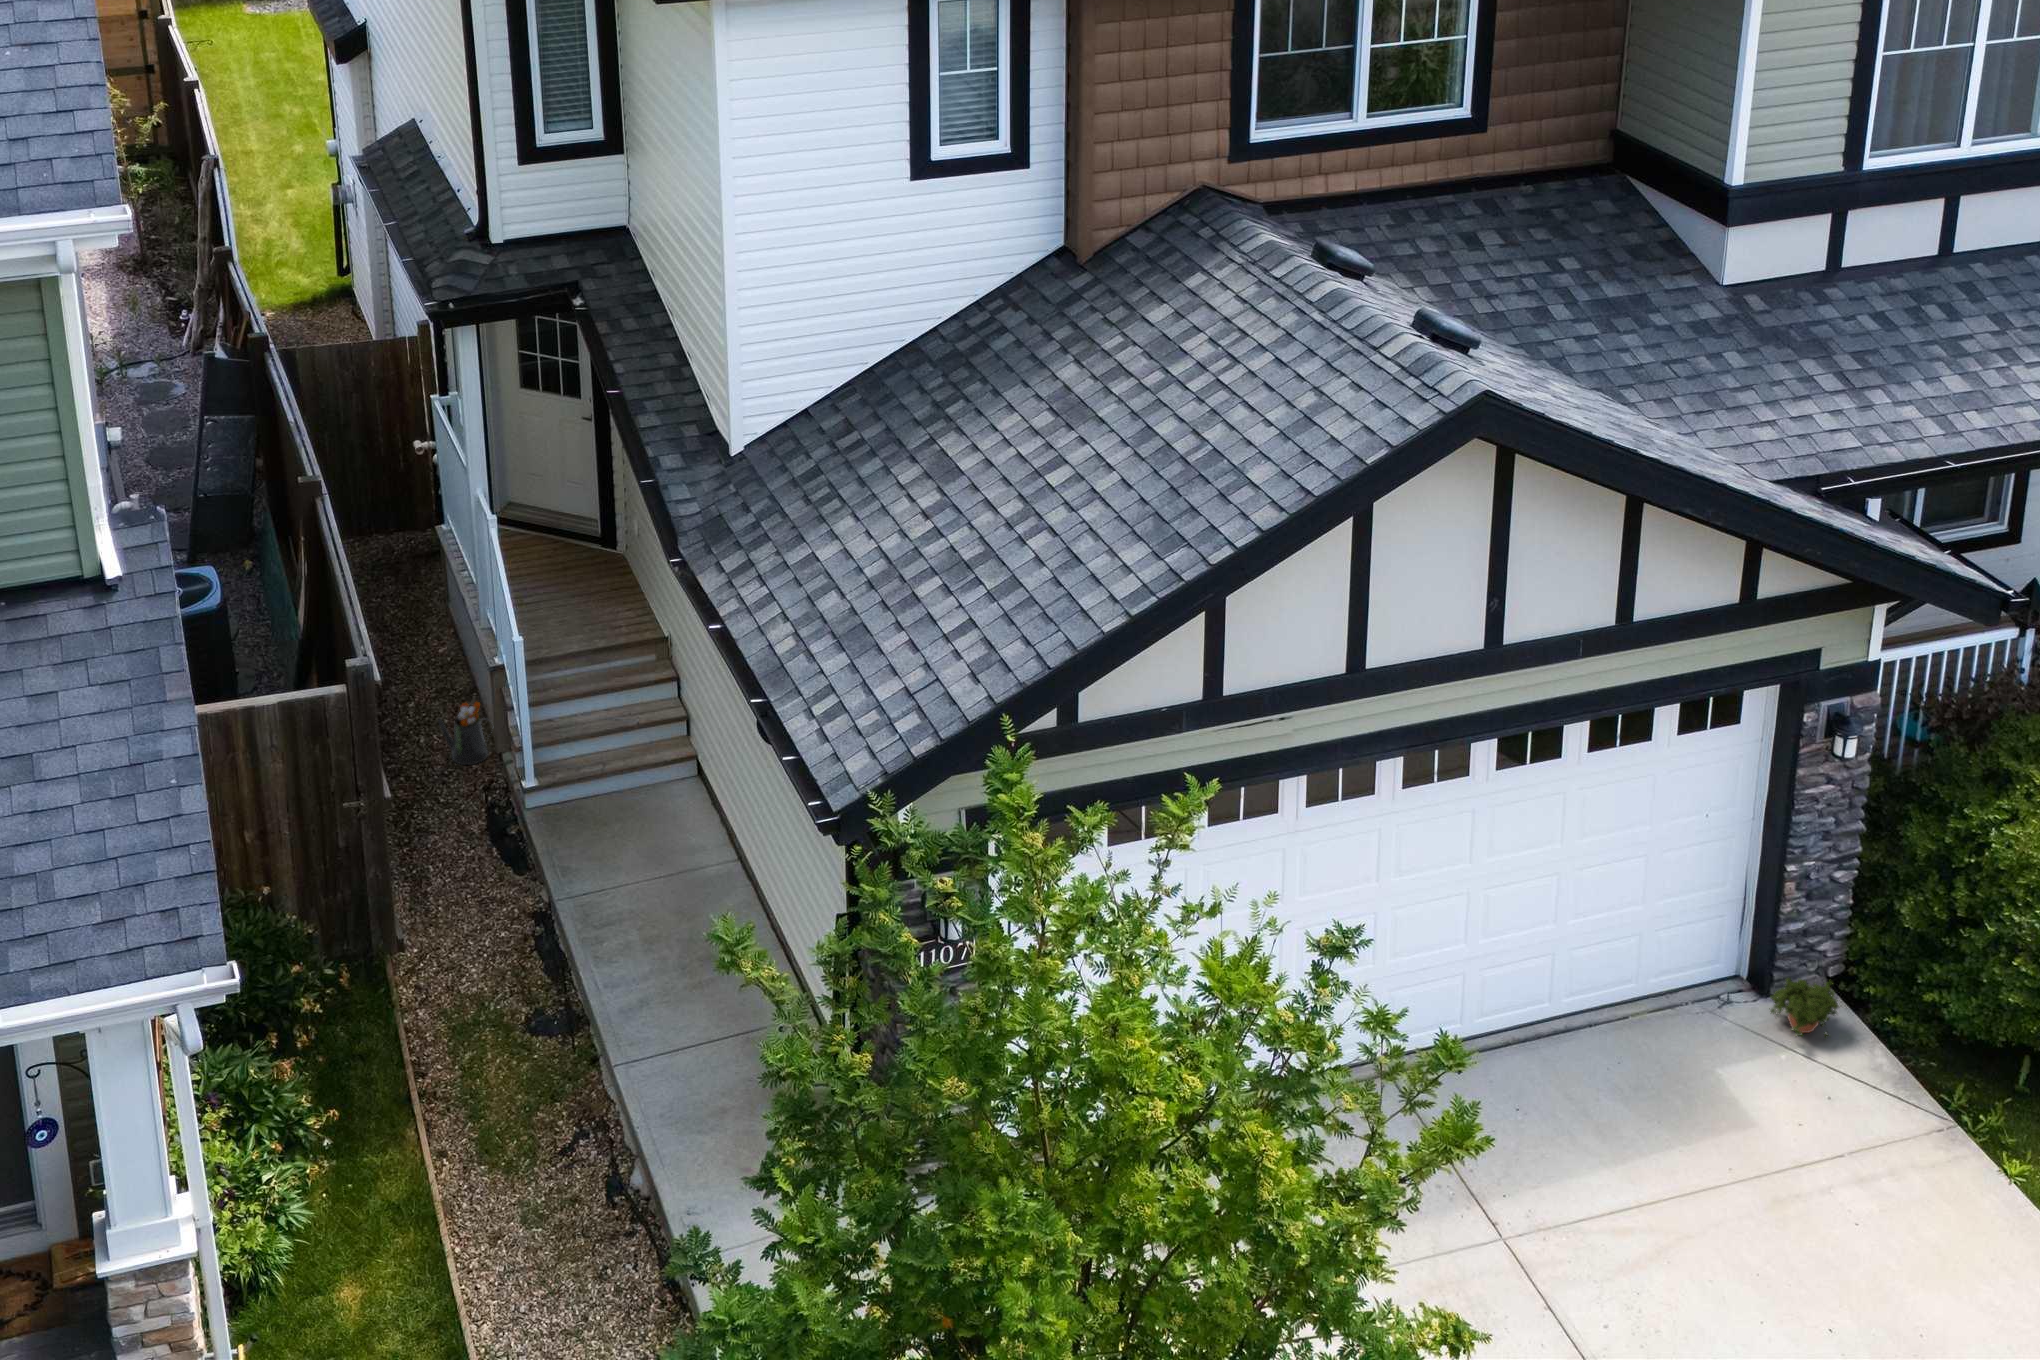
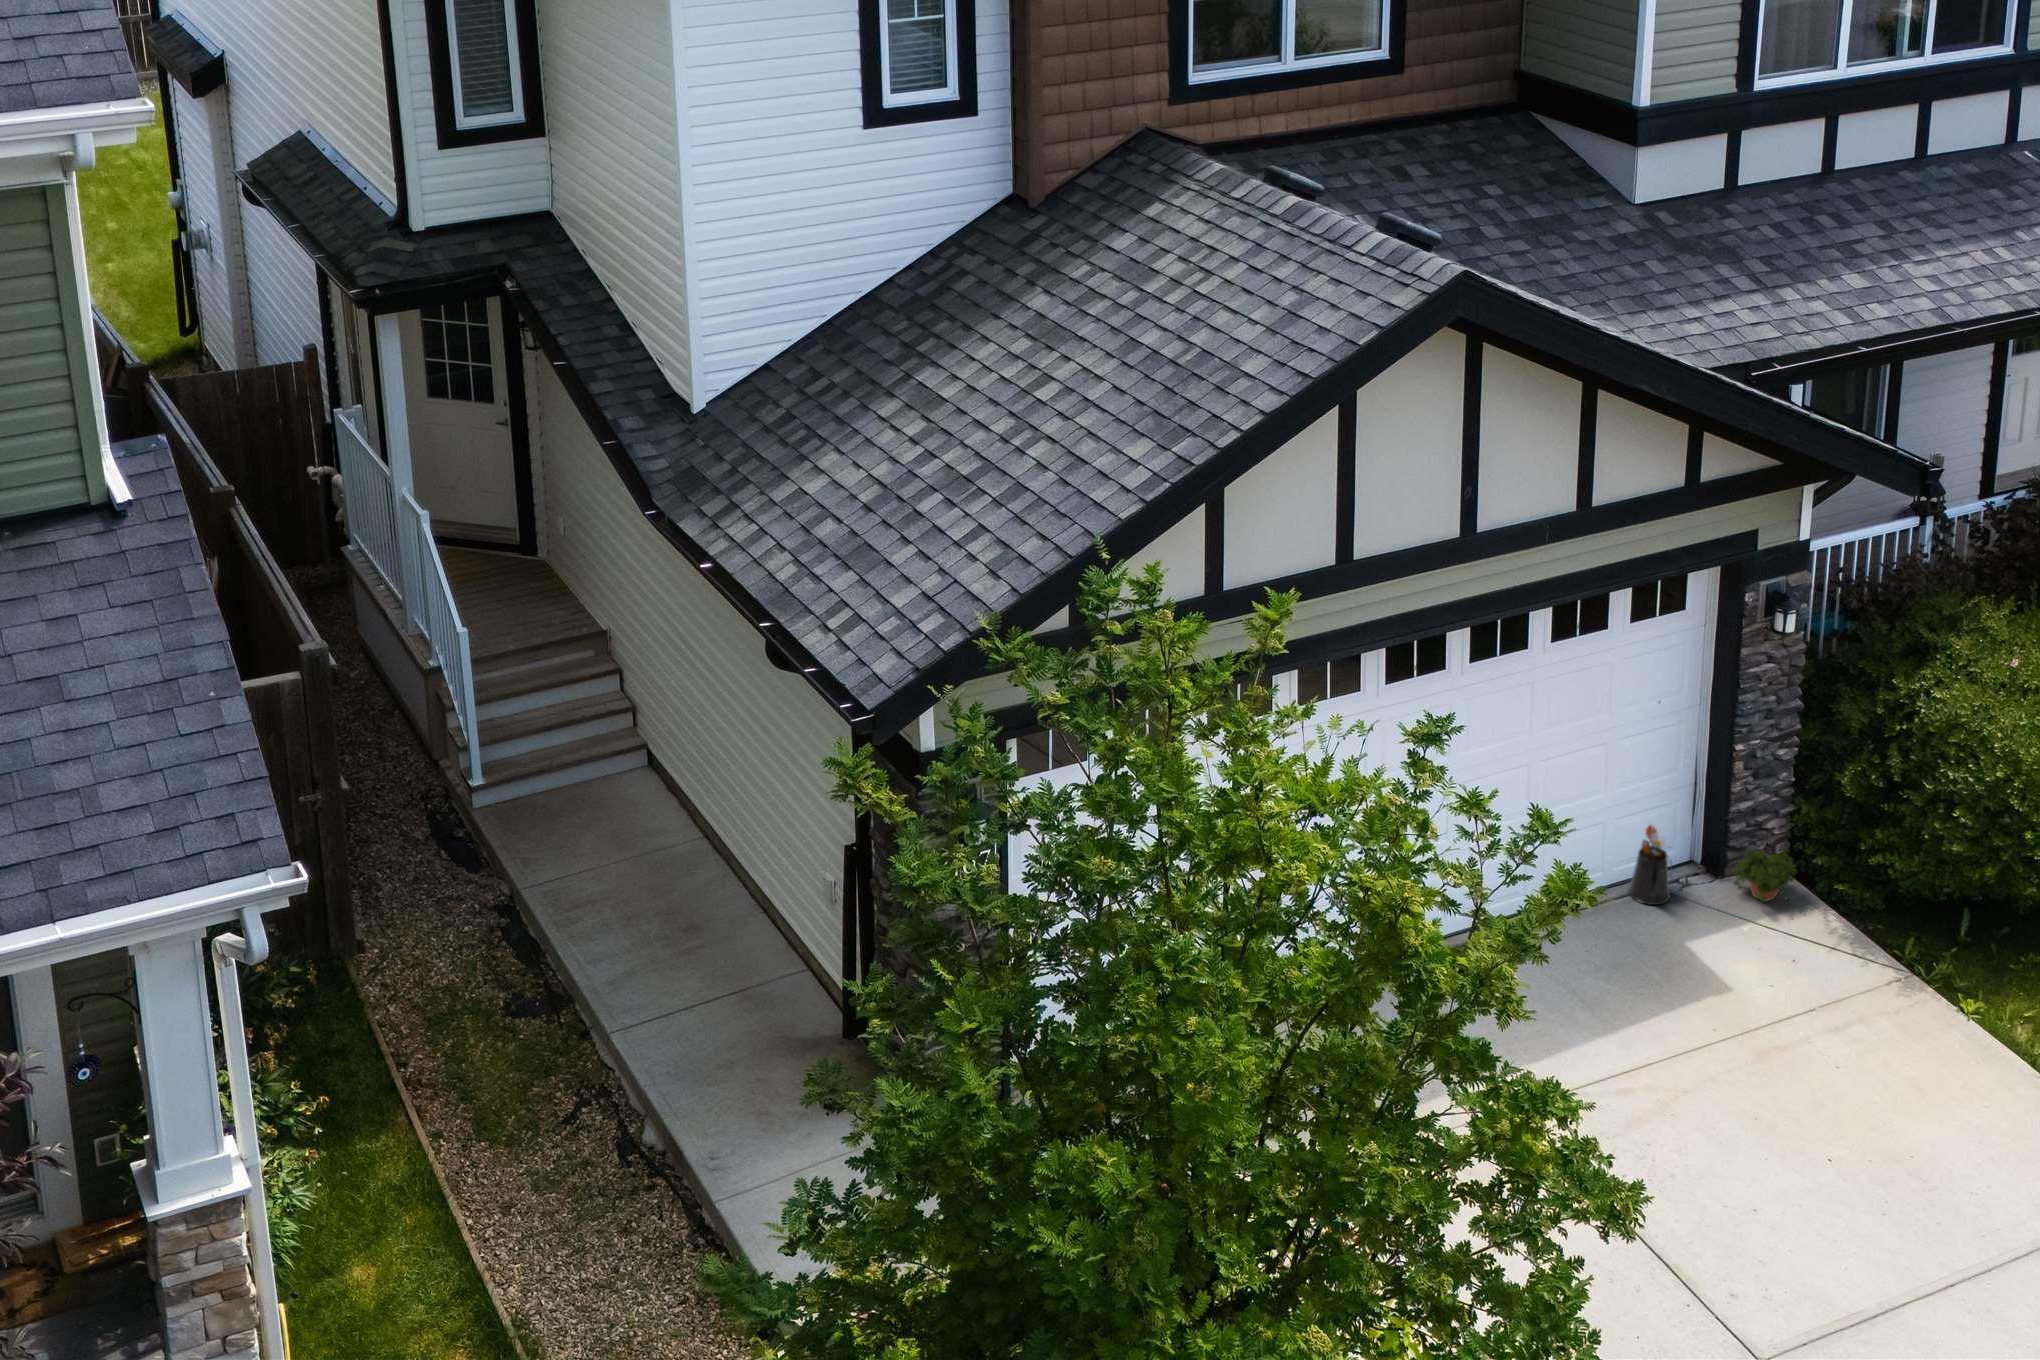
watering can: present [438,702,488,765] -> present [1628,825,1672,905]

